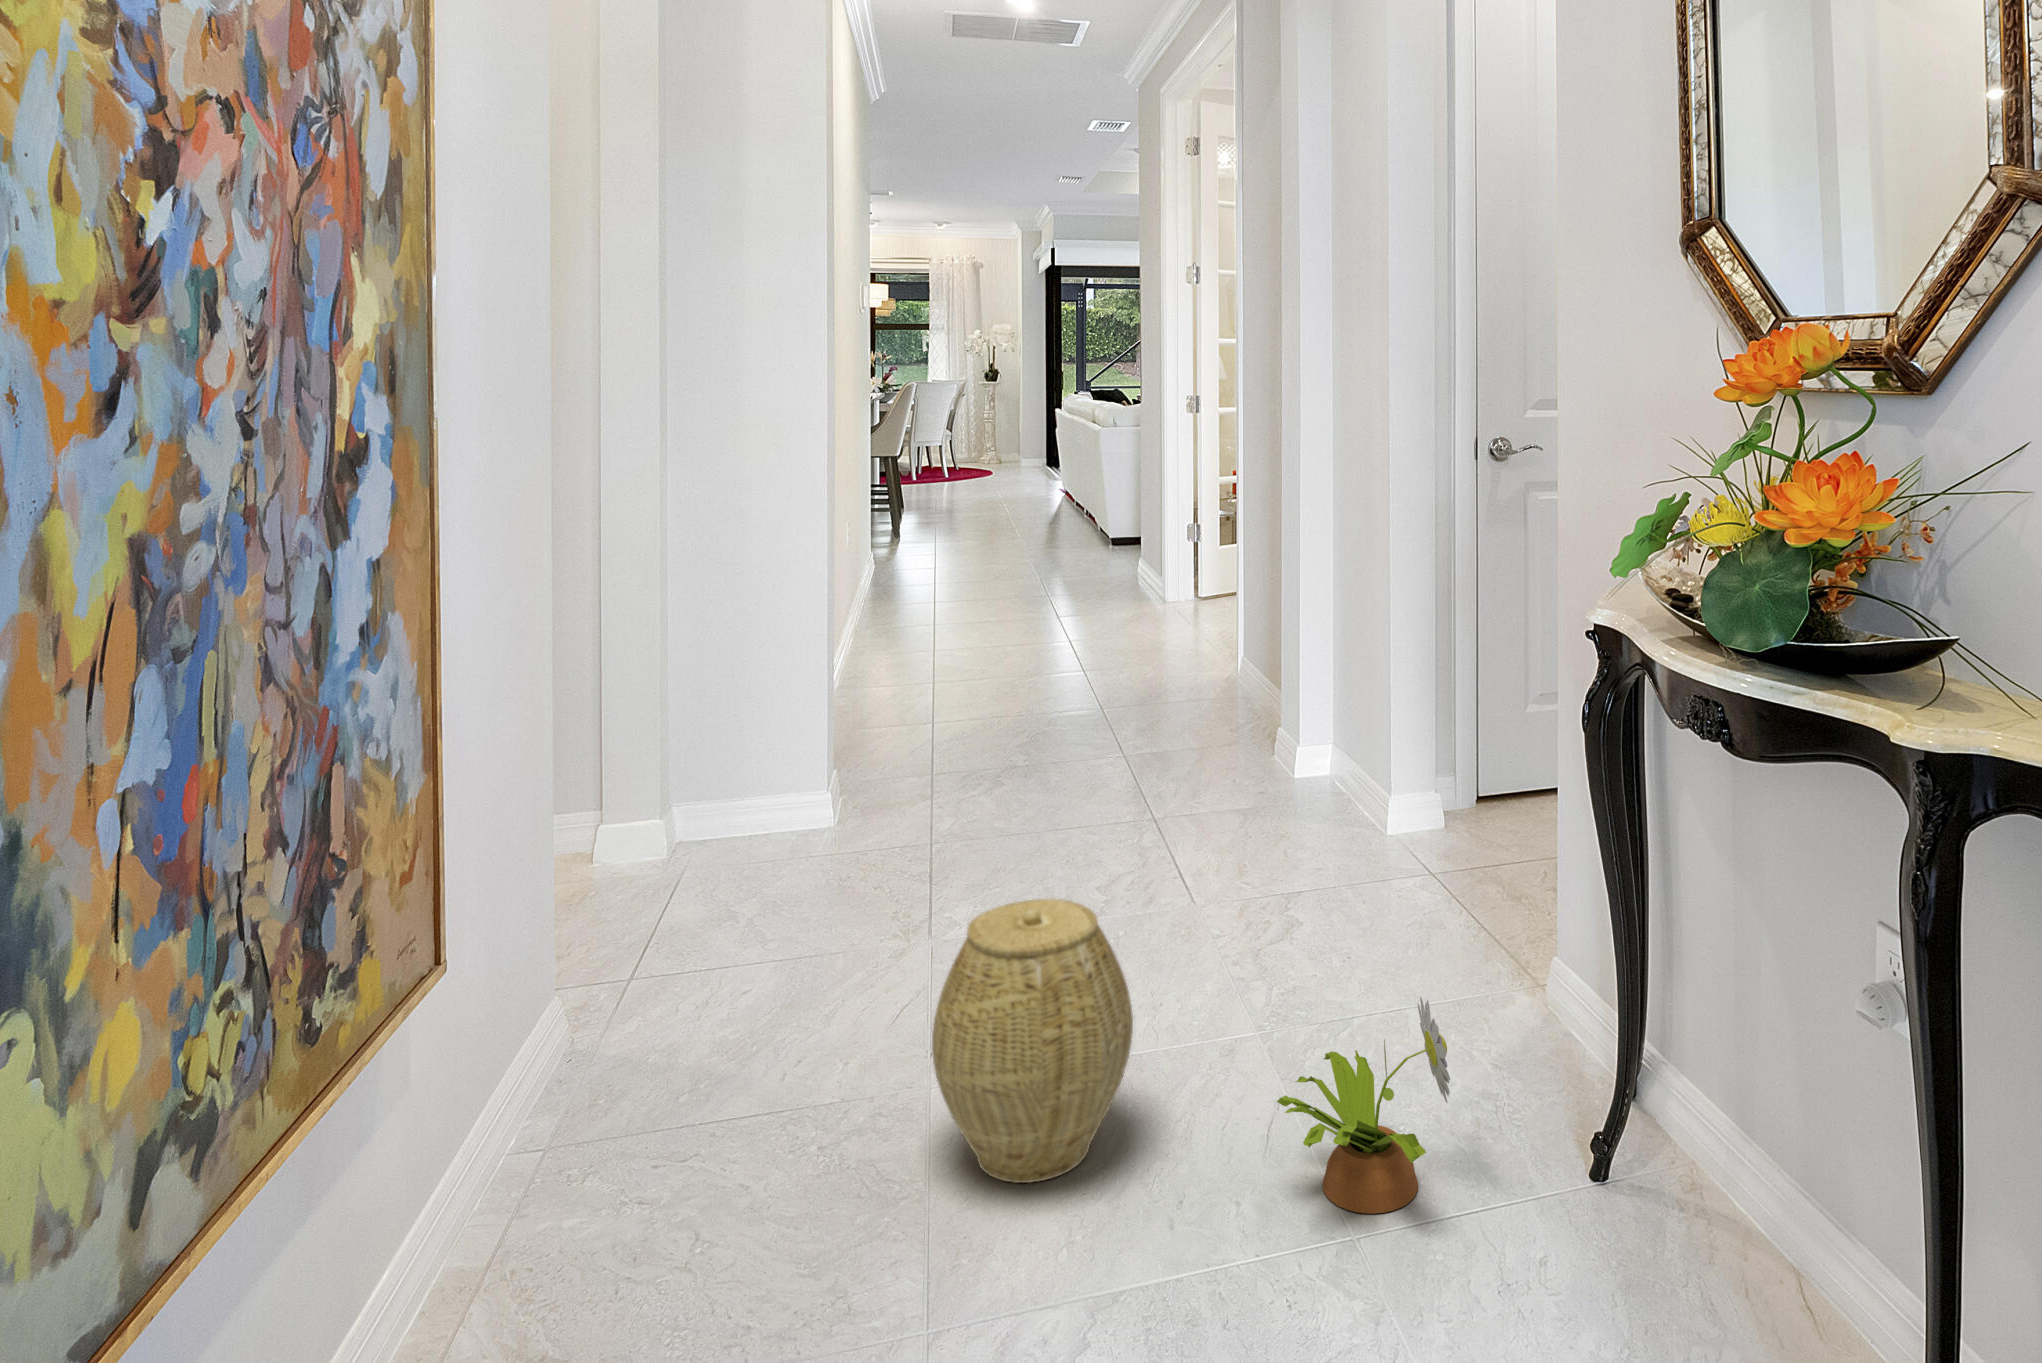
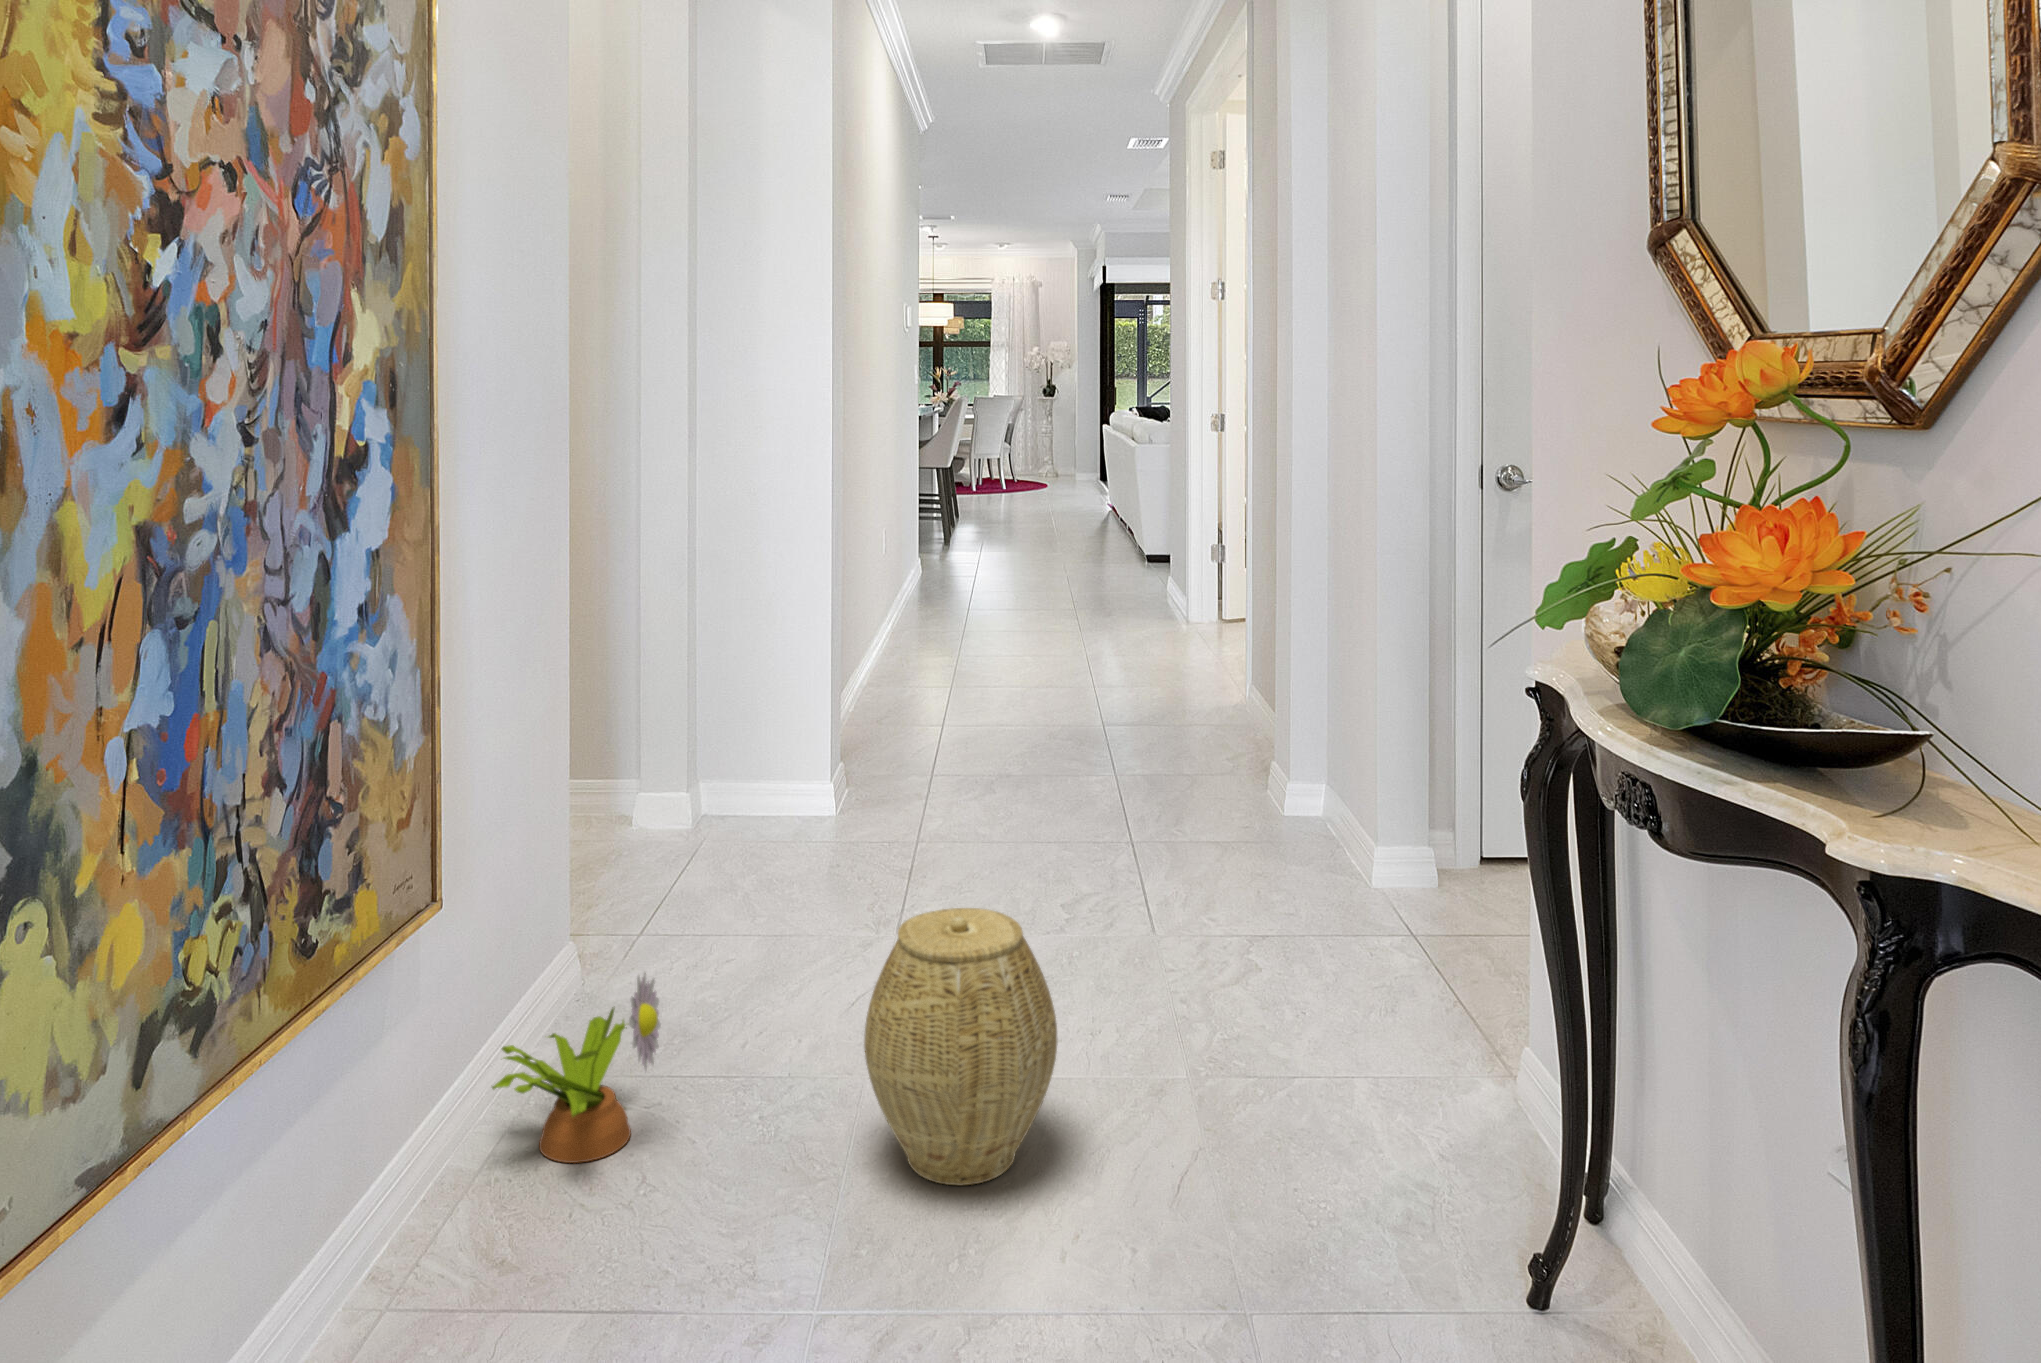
decorative plant: present [1277,996,1450,1214] -> present [492,973,661,1163]

